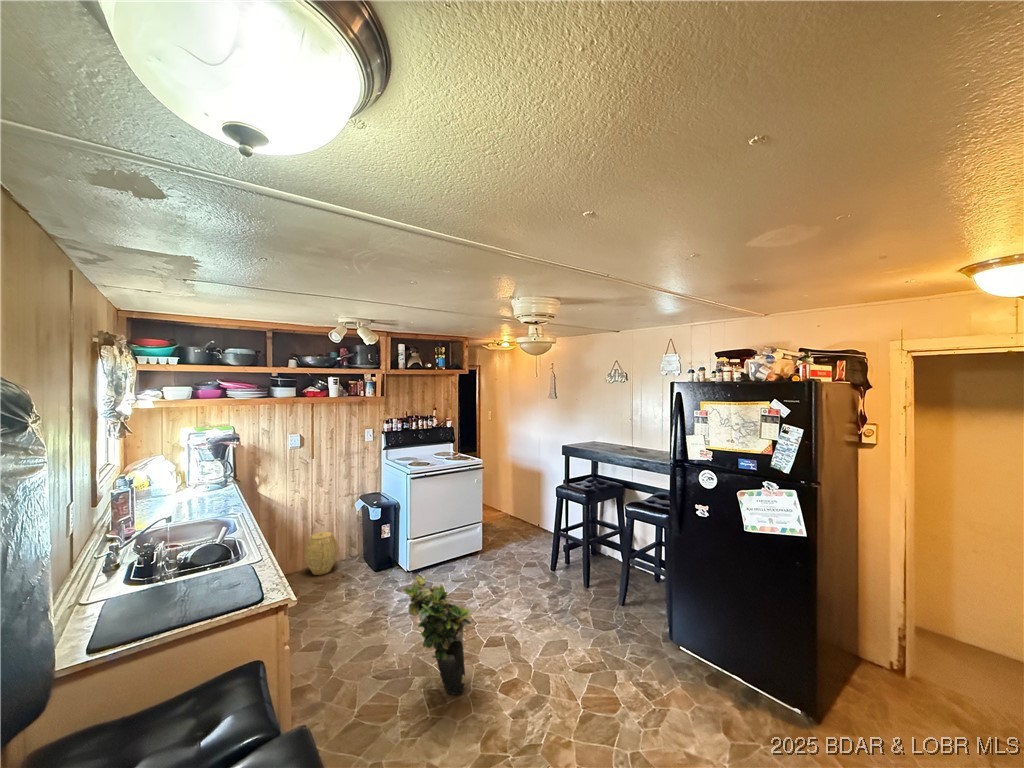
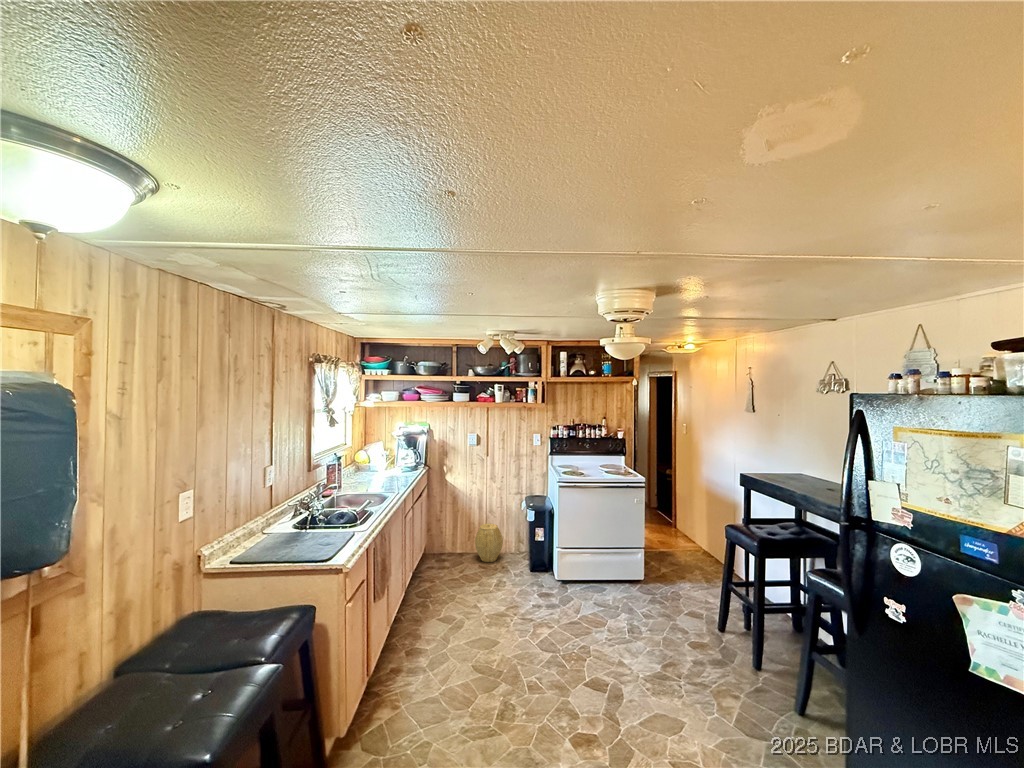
potted plant: present [402,575,471,695] -> none [481,584,548,724]

